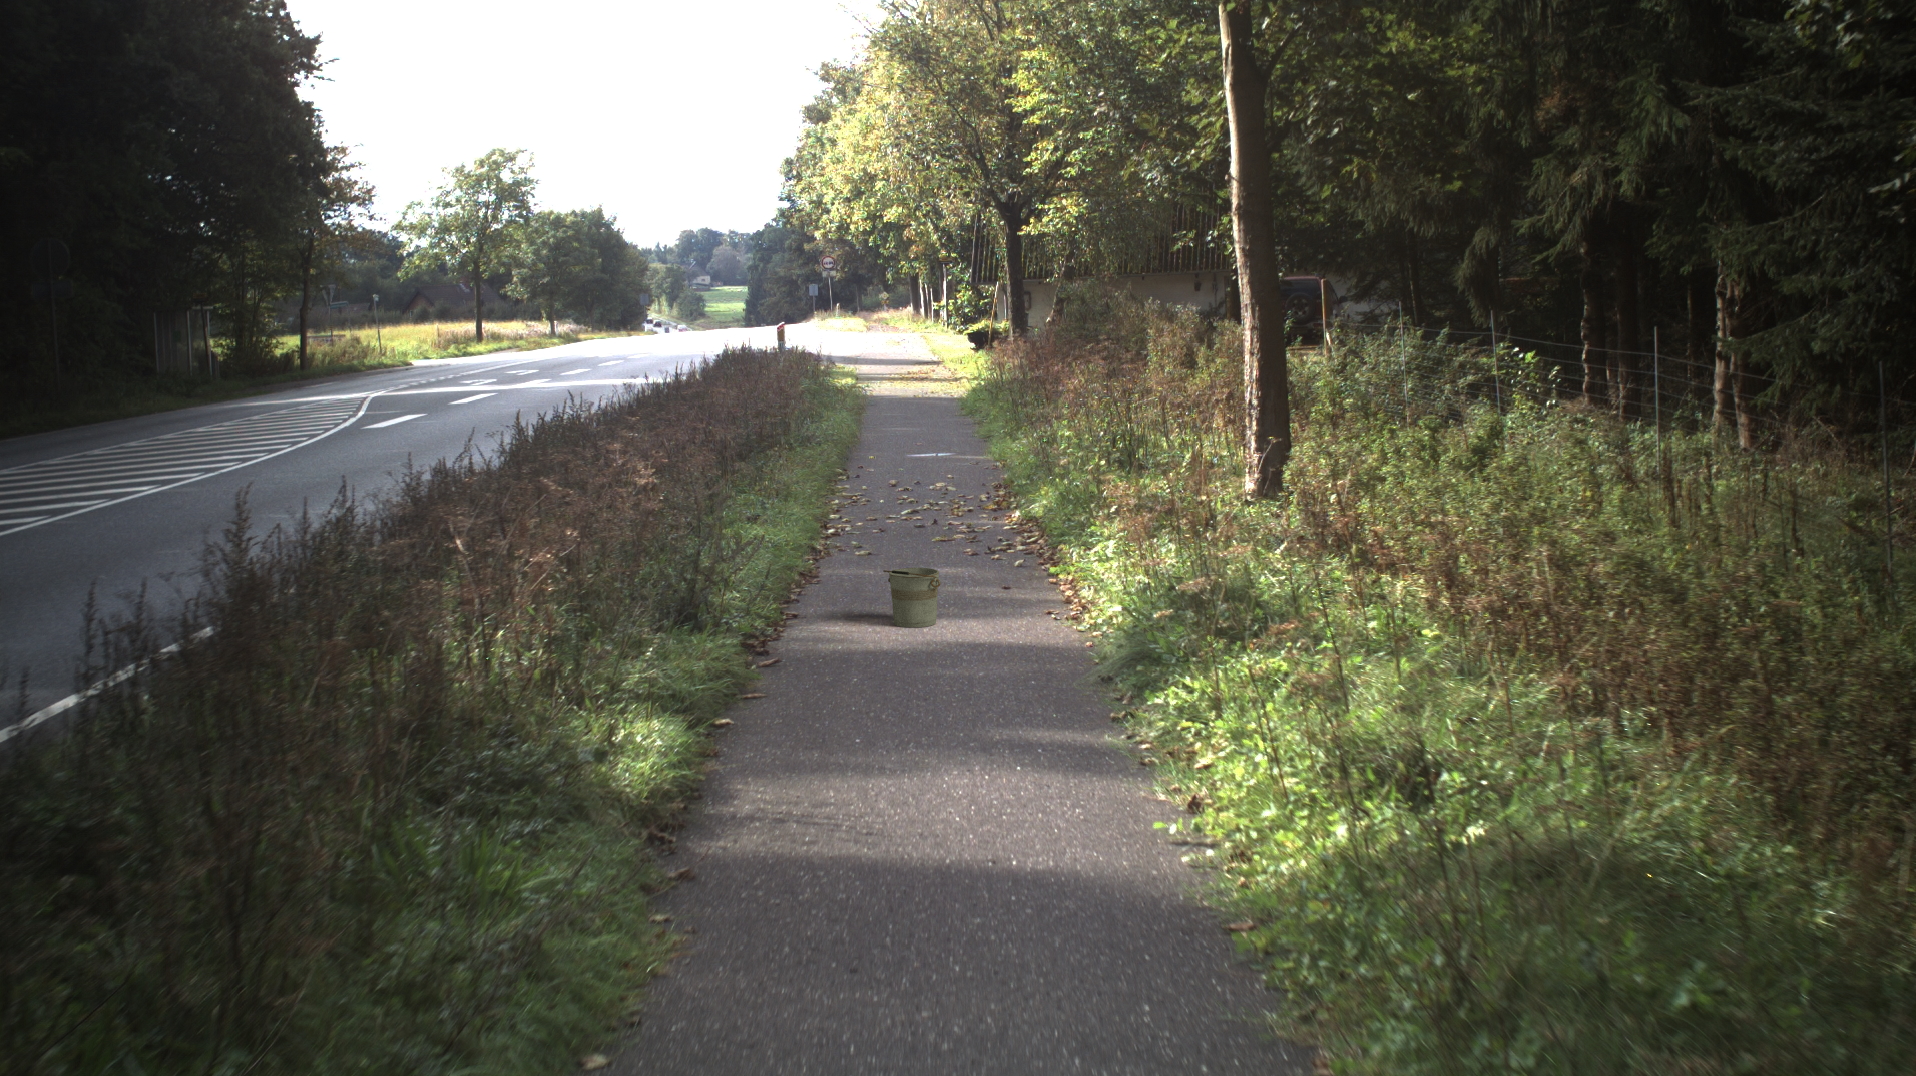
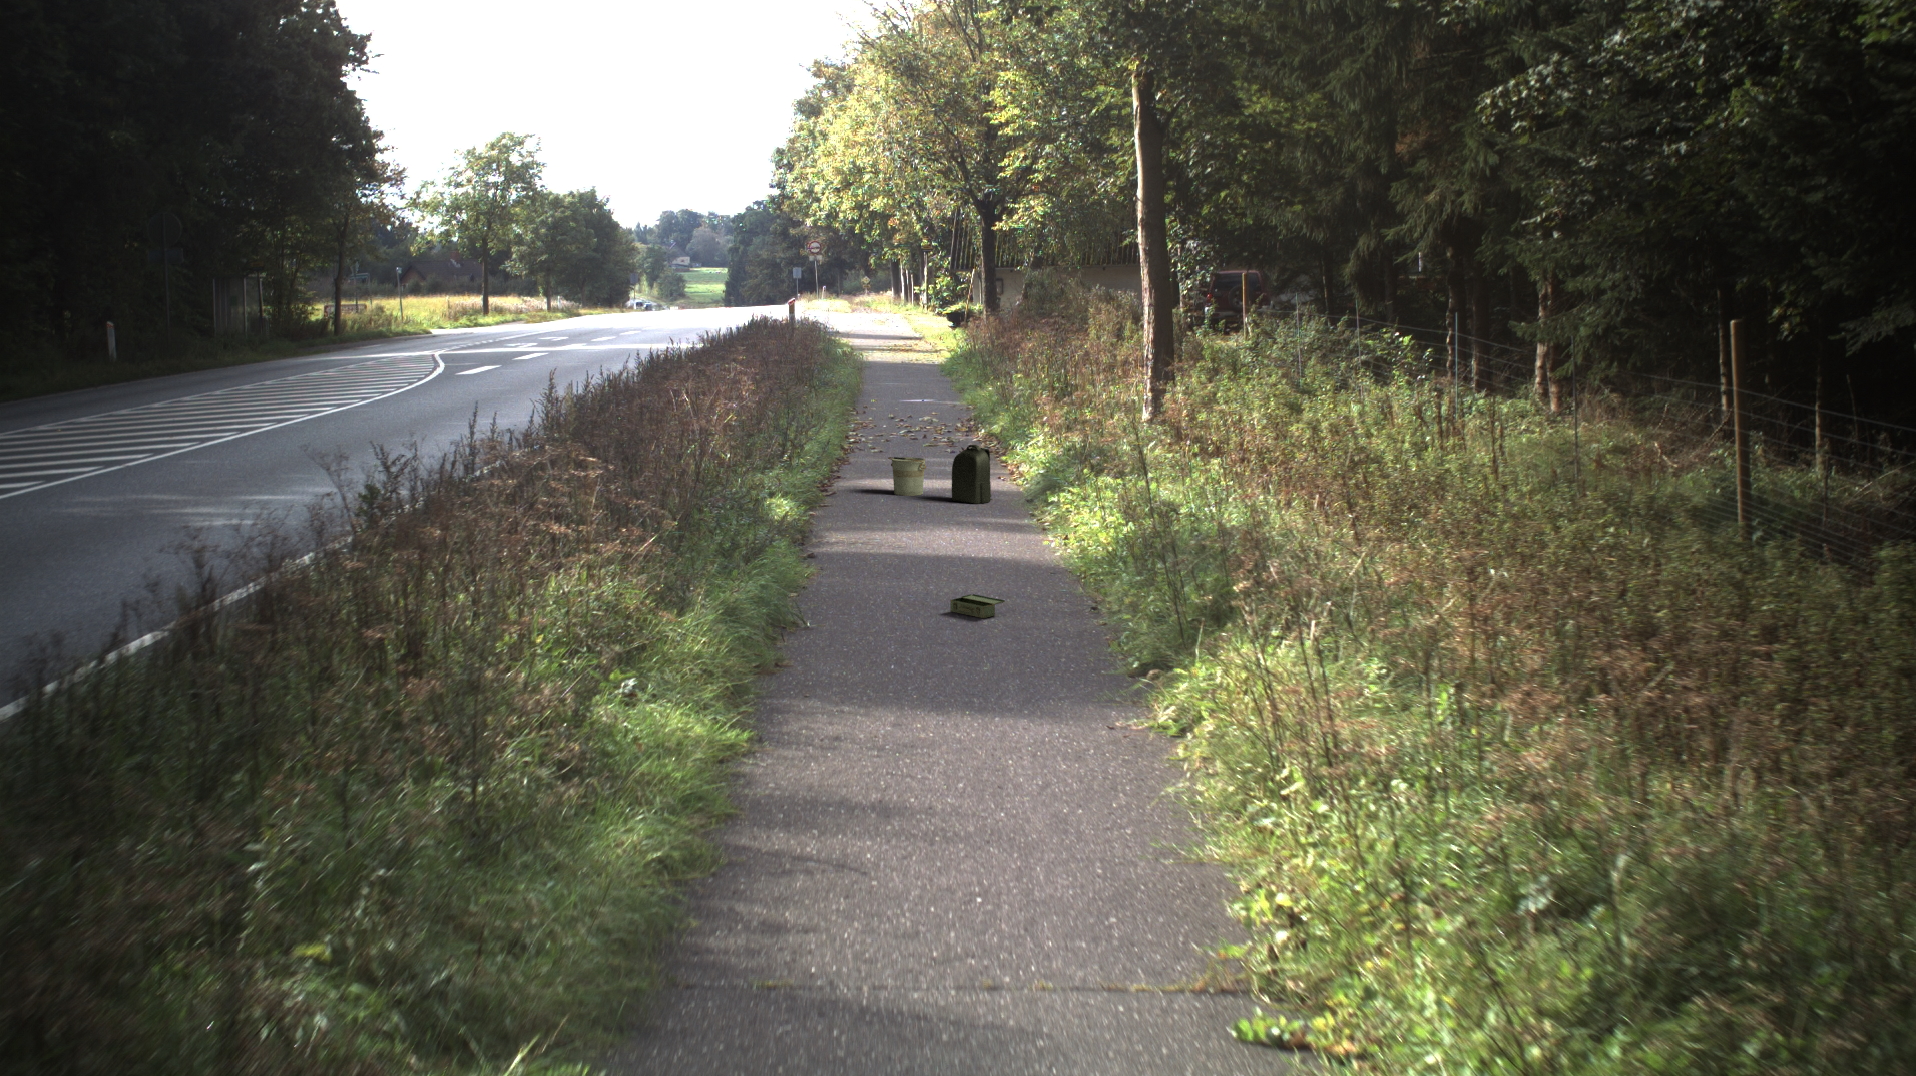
backpack: none [979,553,1042,644] -> present [952,445,991,504]
toolbox: none [983,961,1098,1040] -> present [950,594,1005,618]

